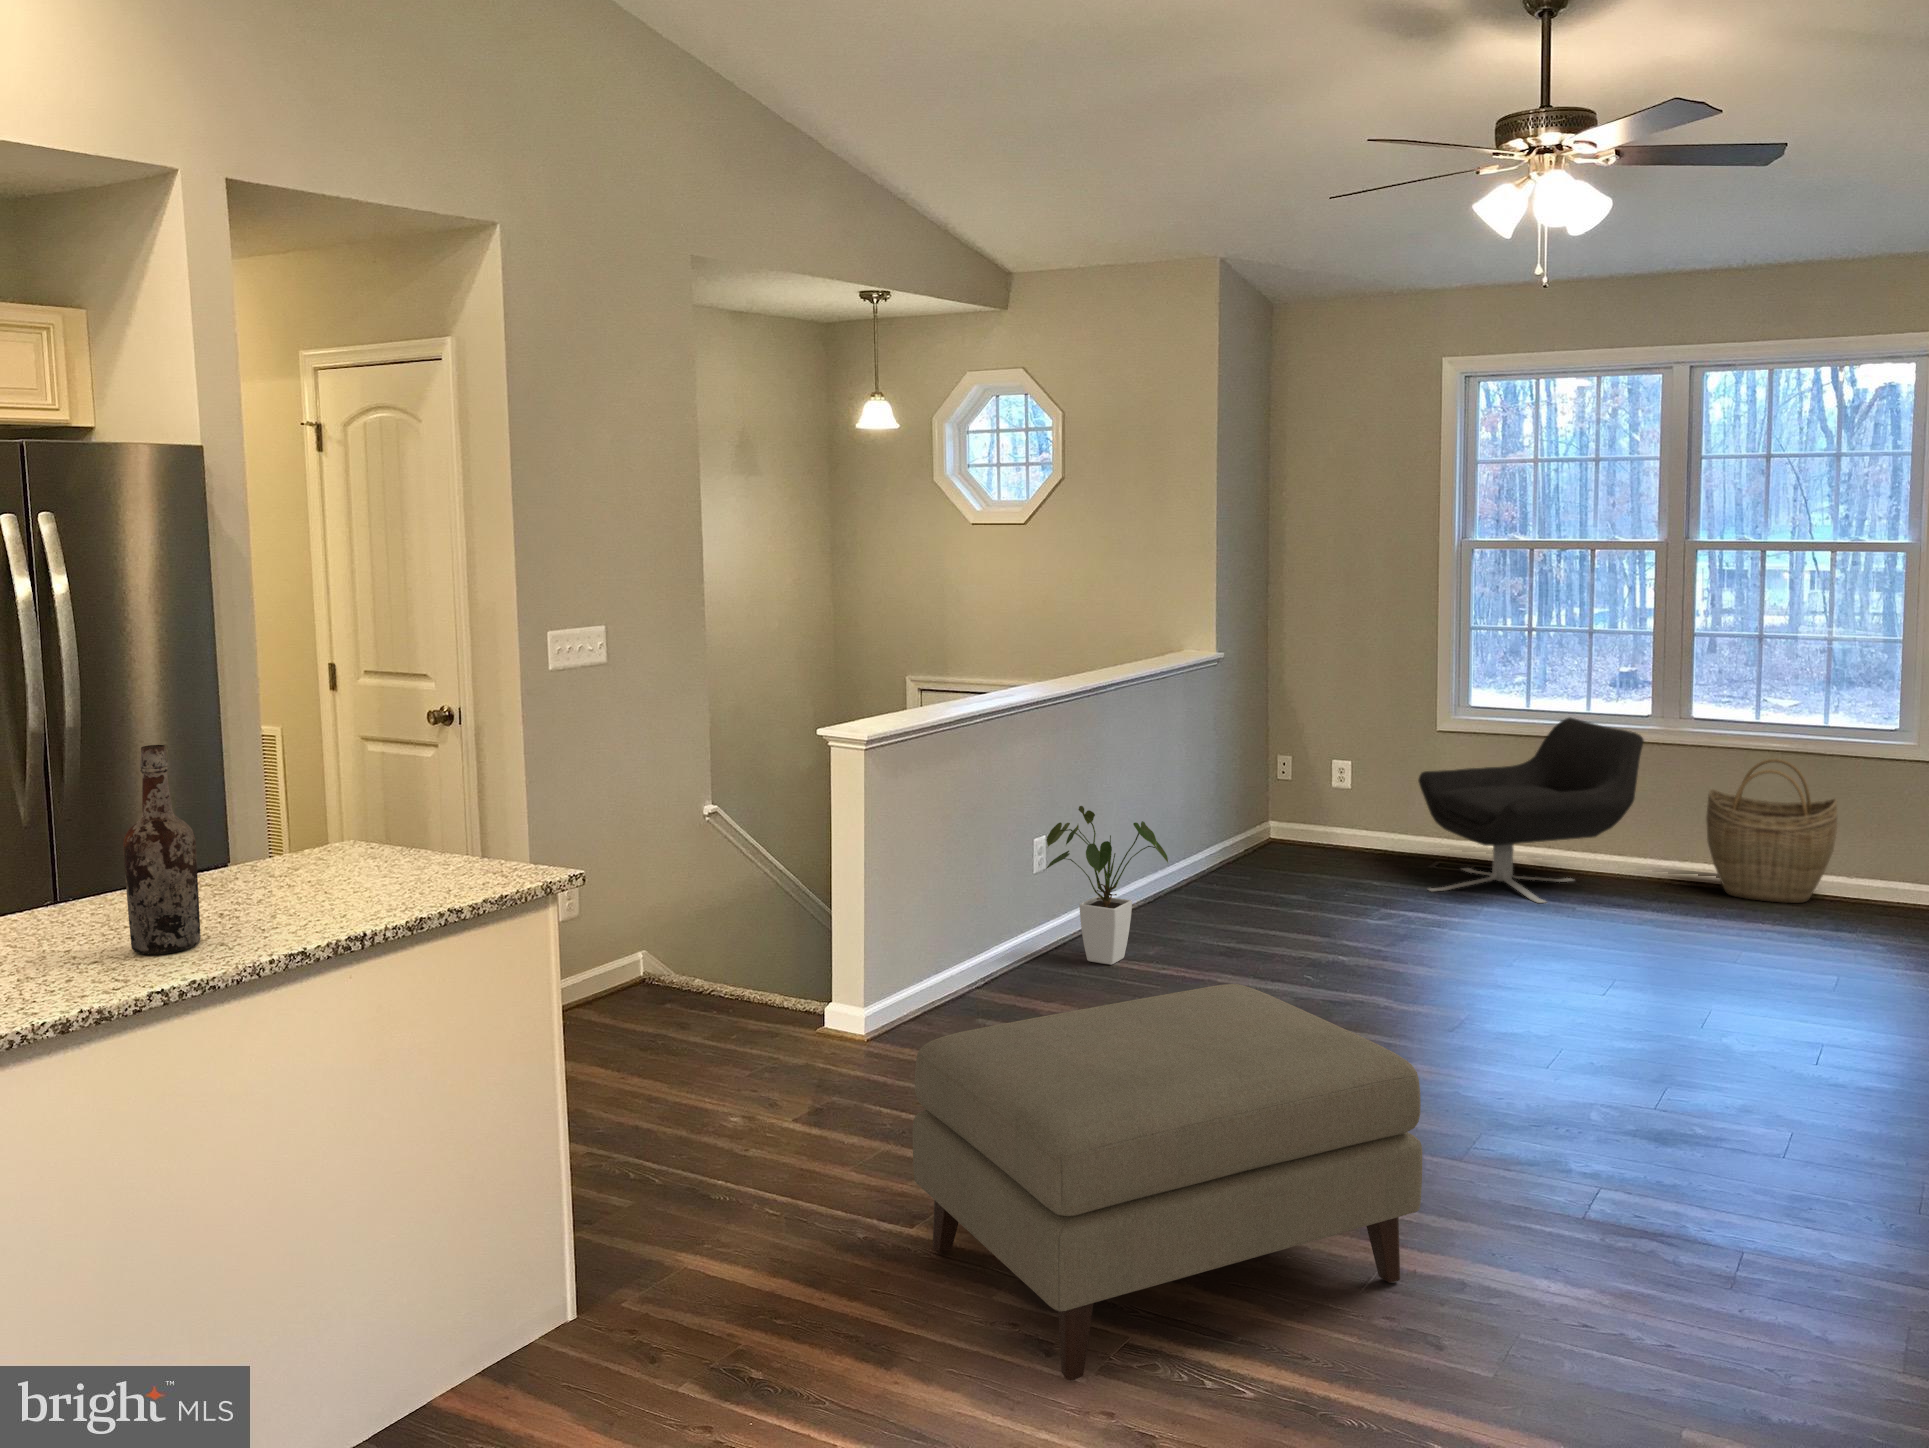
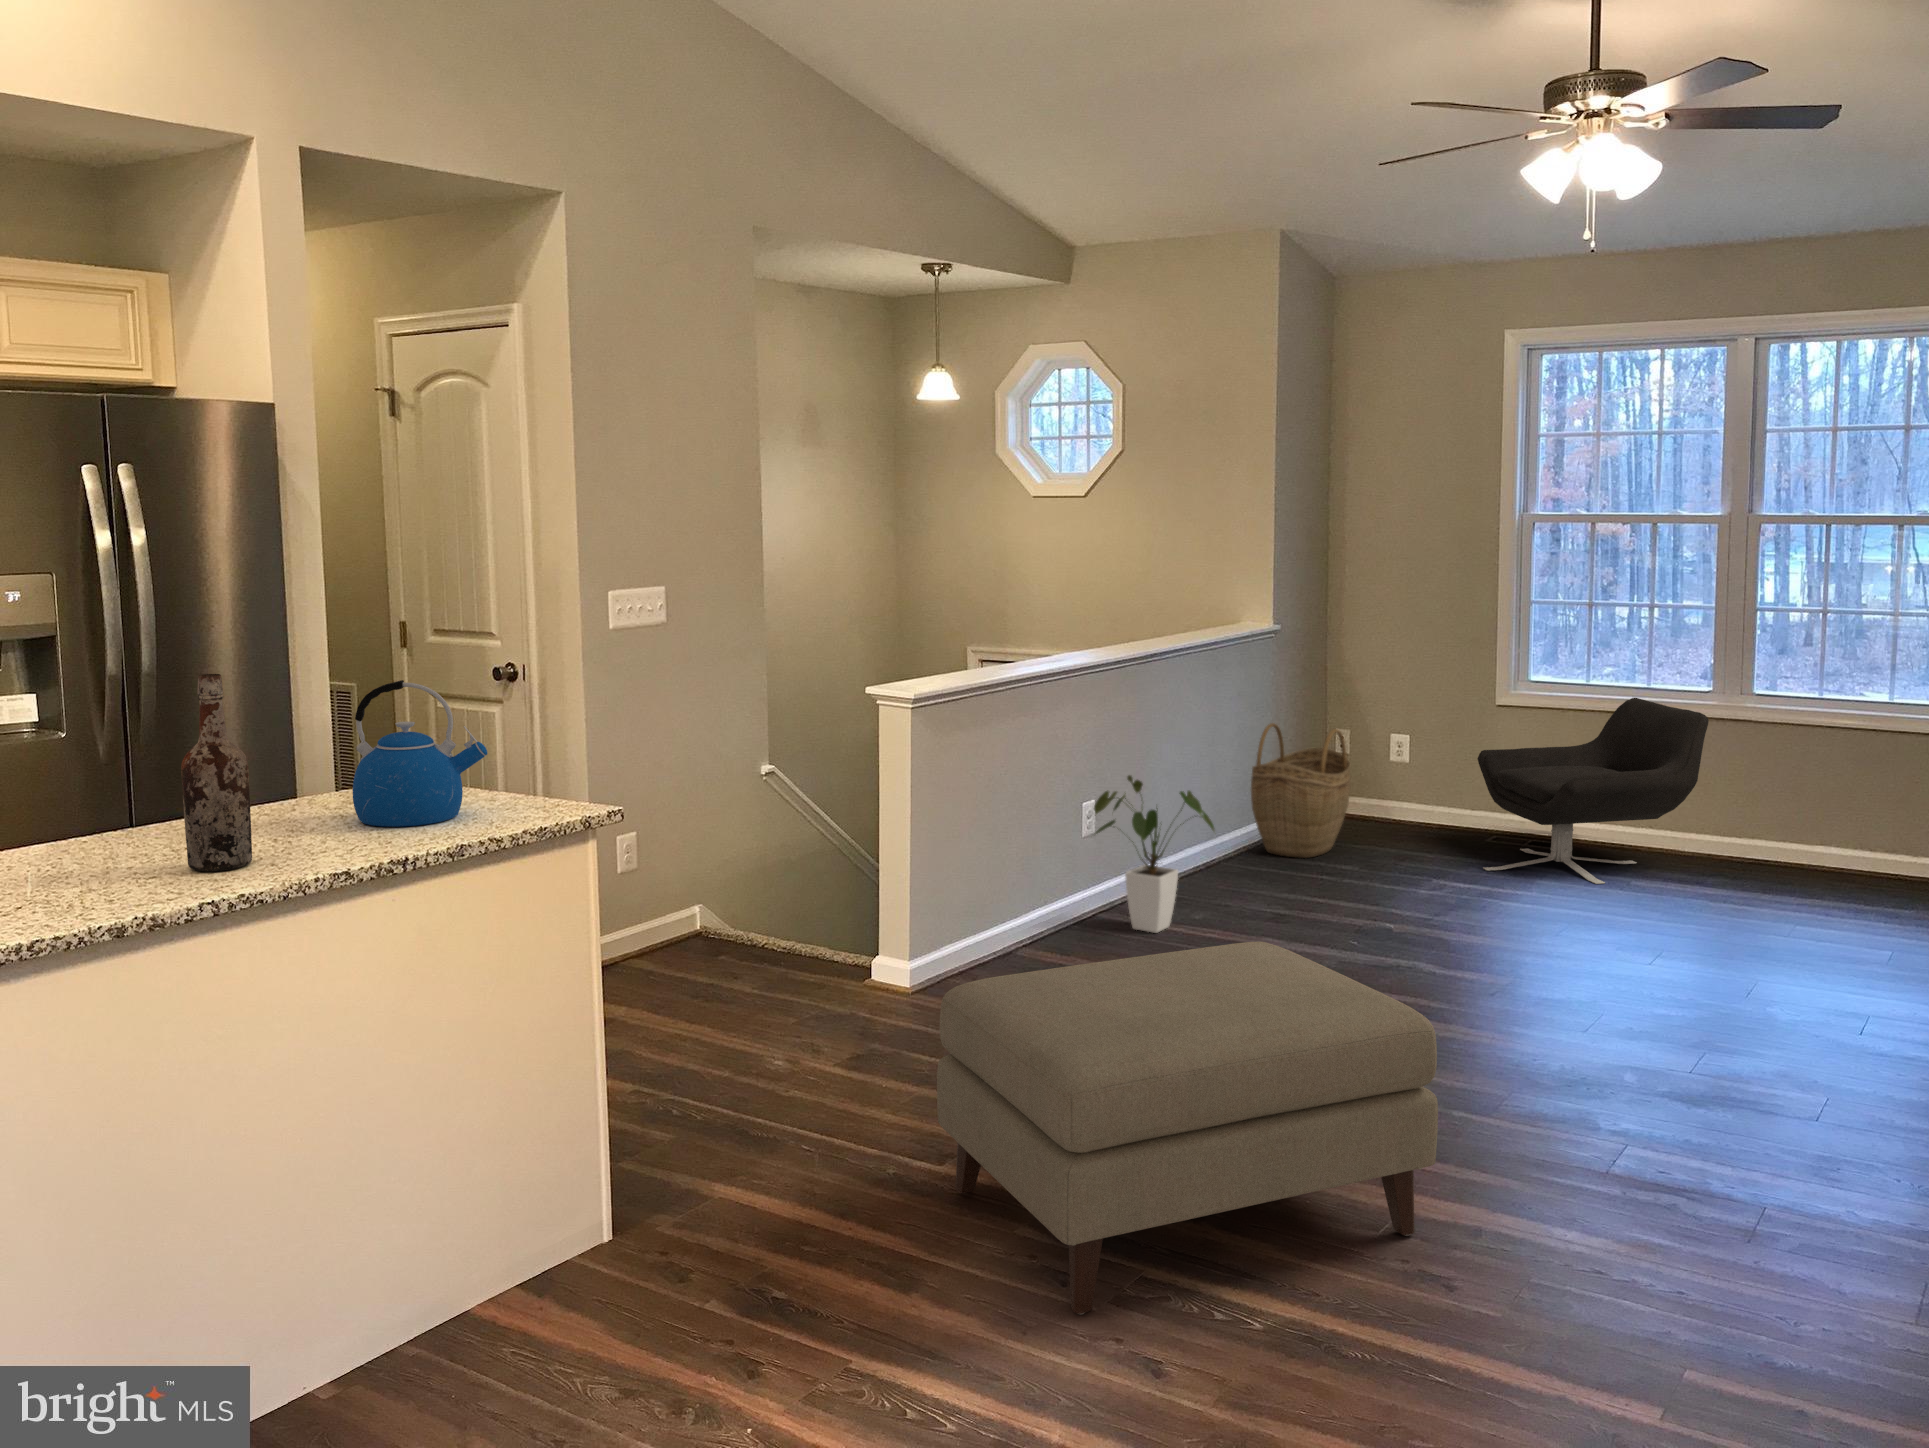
kettle: none [304,742,446,896] -> present [353,680,487,827]
woven basket: present [1706,759,1837,903] -> present [1251,723,1351,858]

